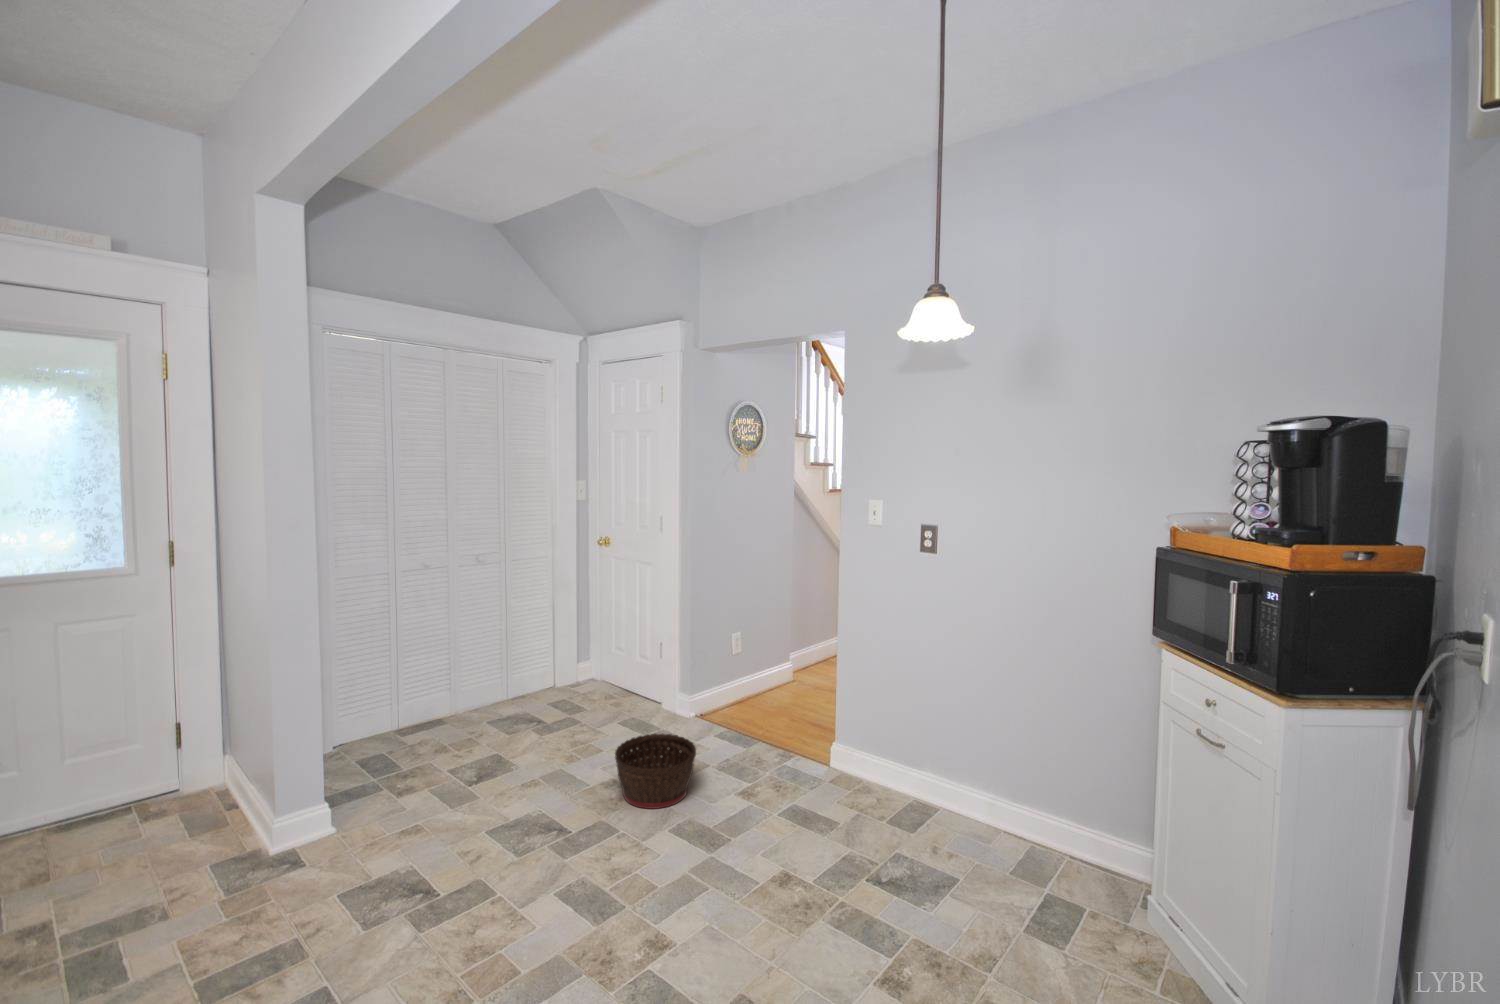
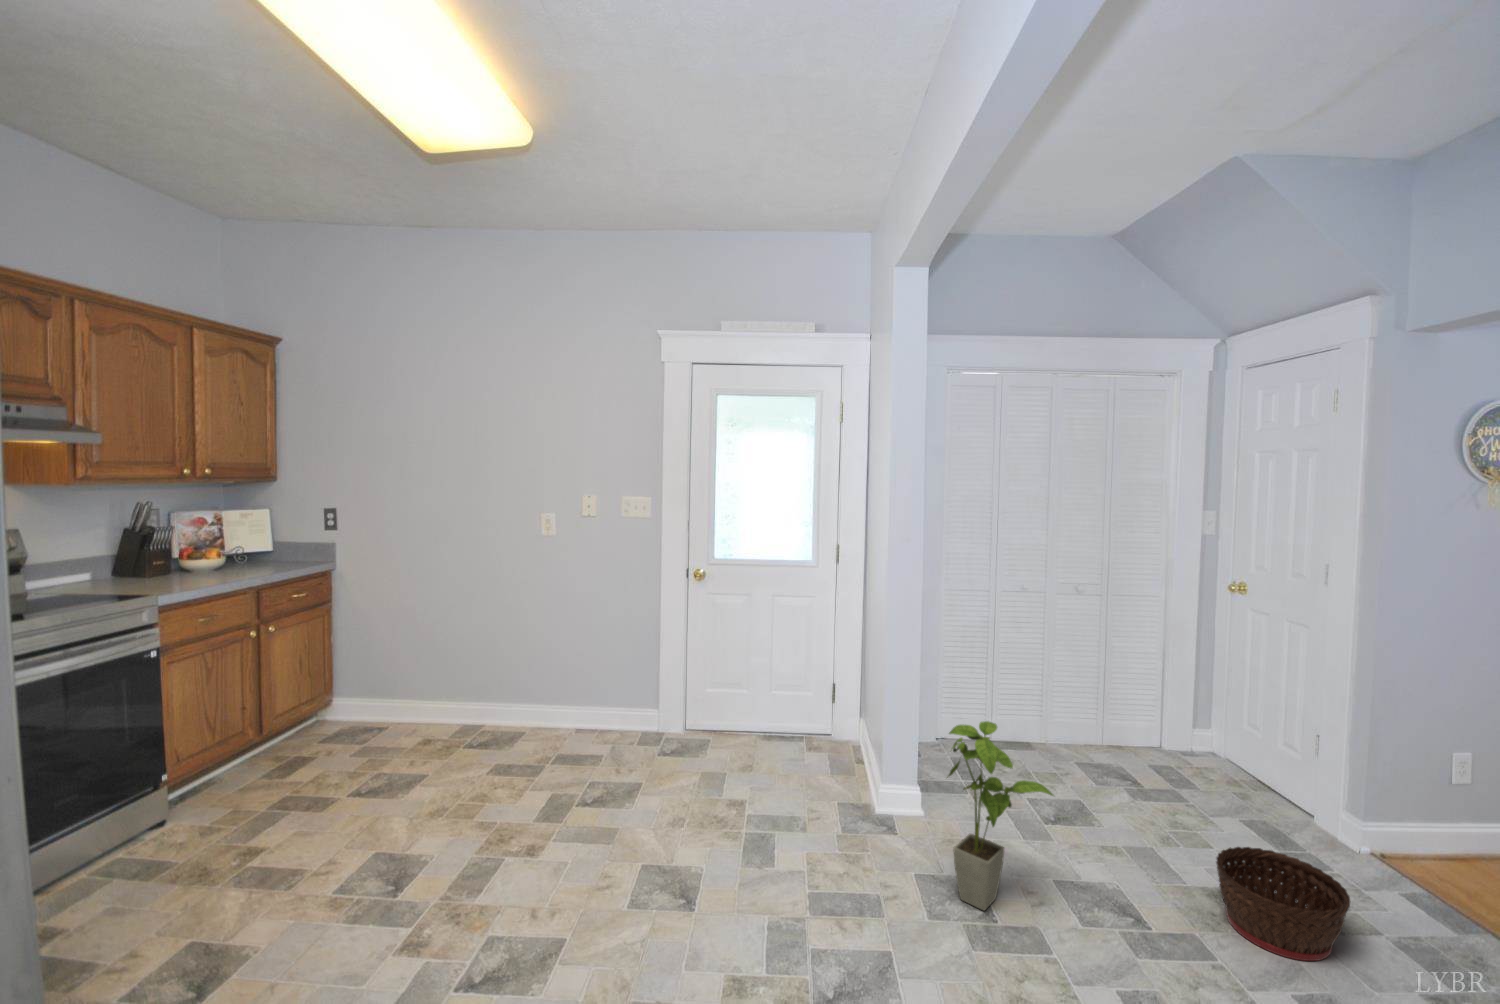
house plant: none [372,694,492,895] -> present [948,721,1053,910]

